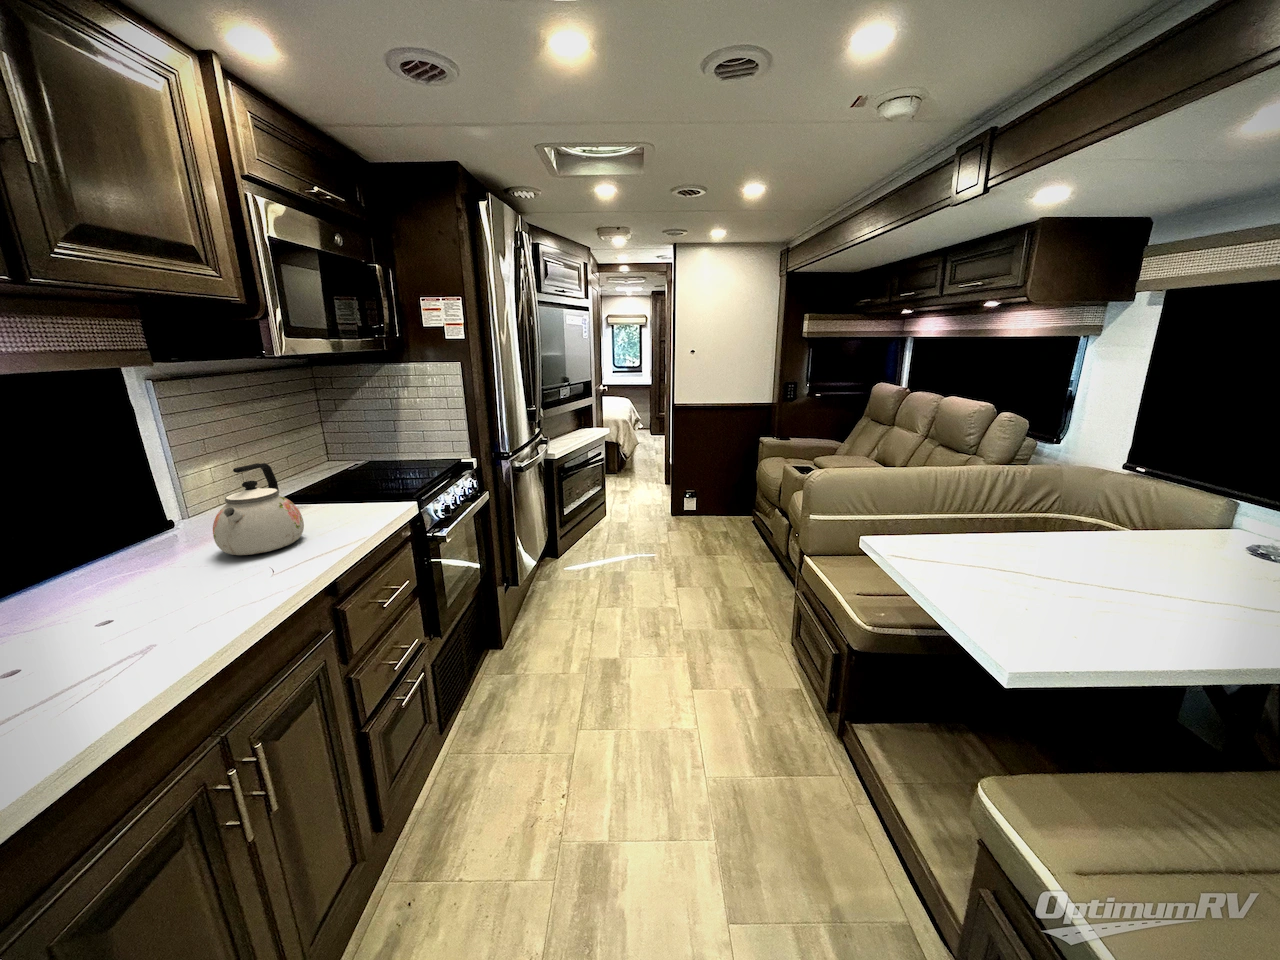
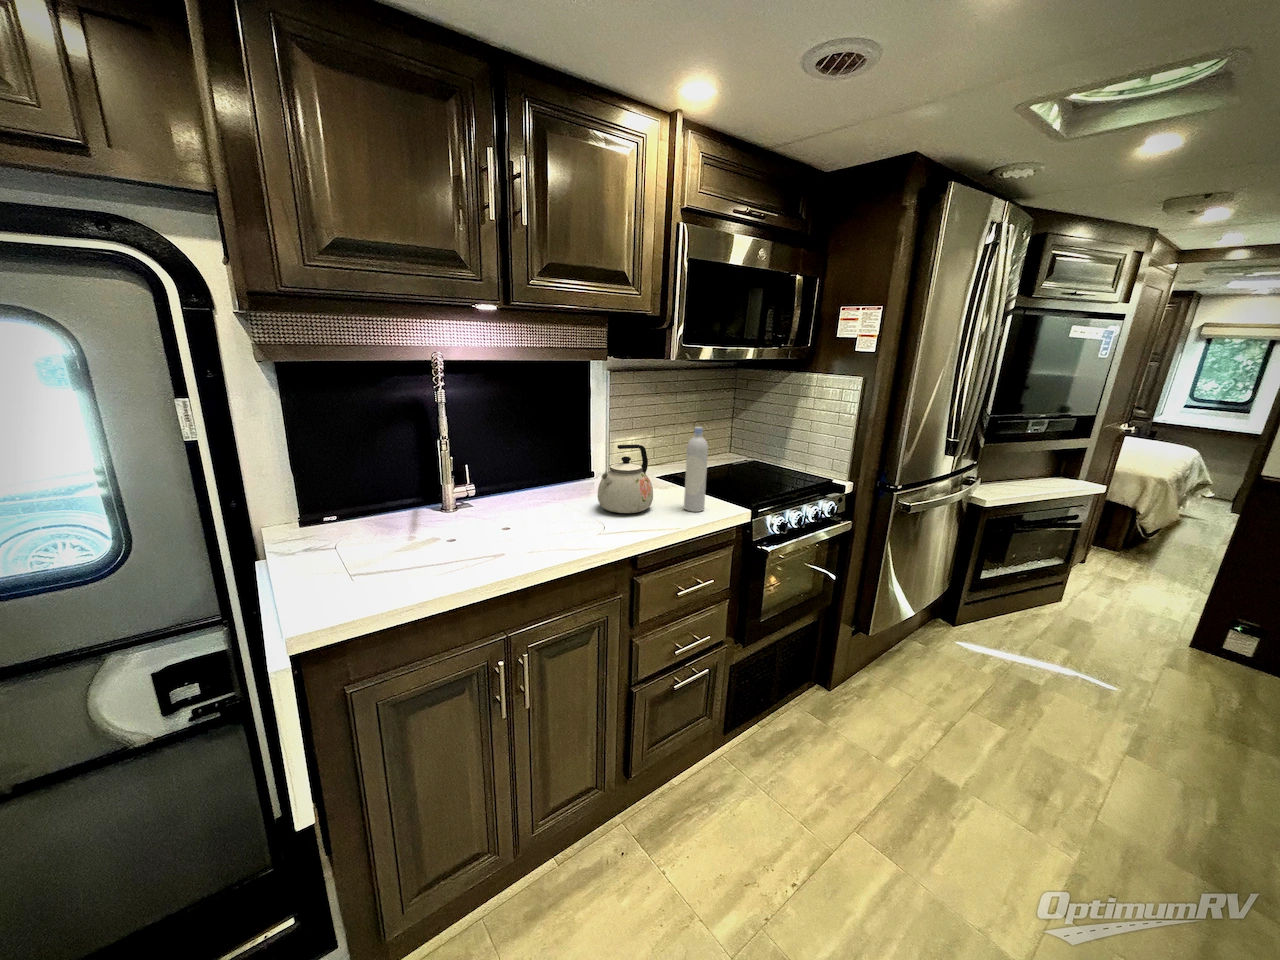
bottle: none [331,427,369,523] -> present [684,427,708,512]

